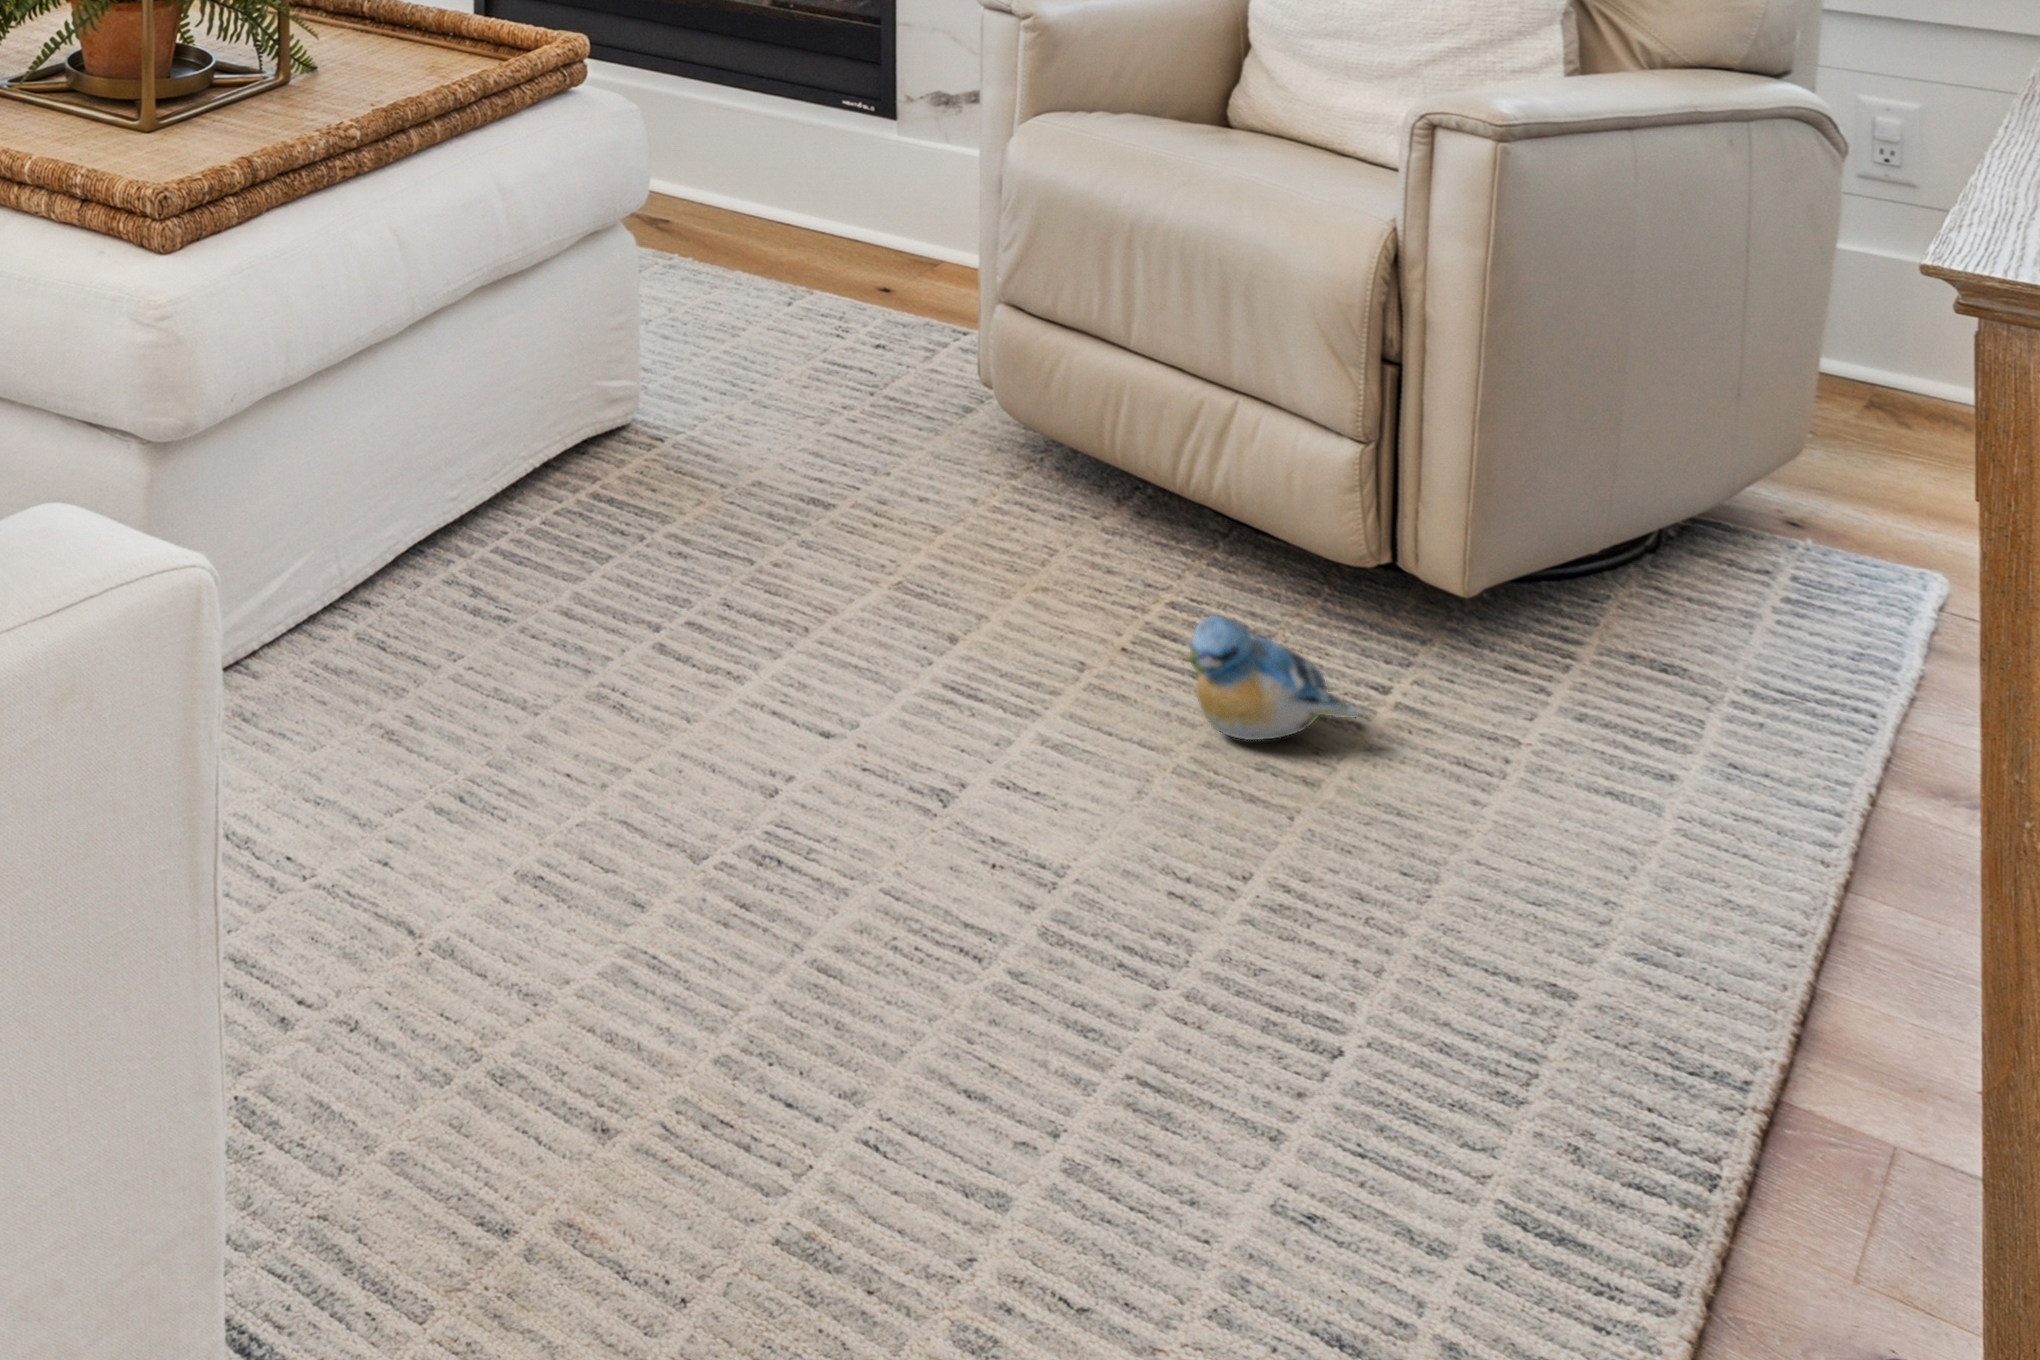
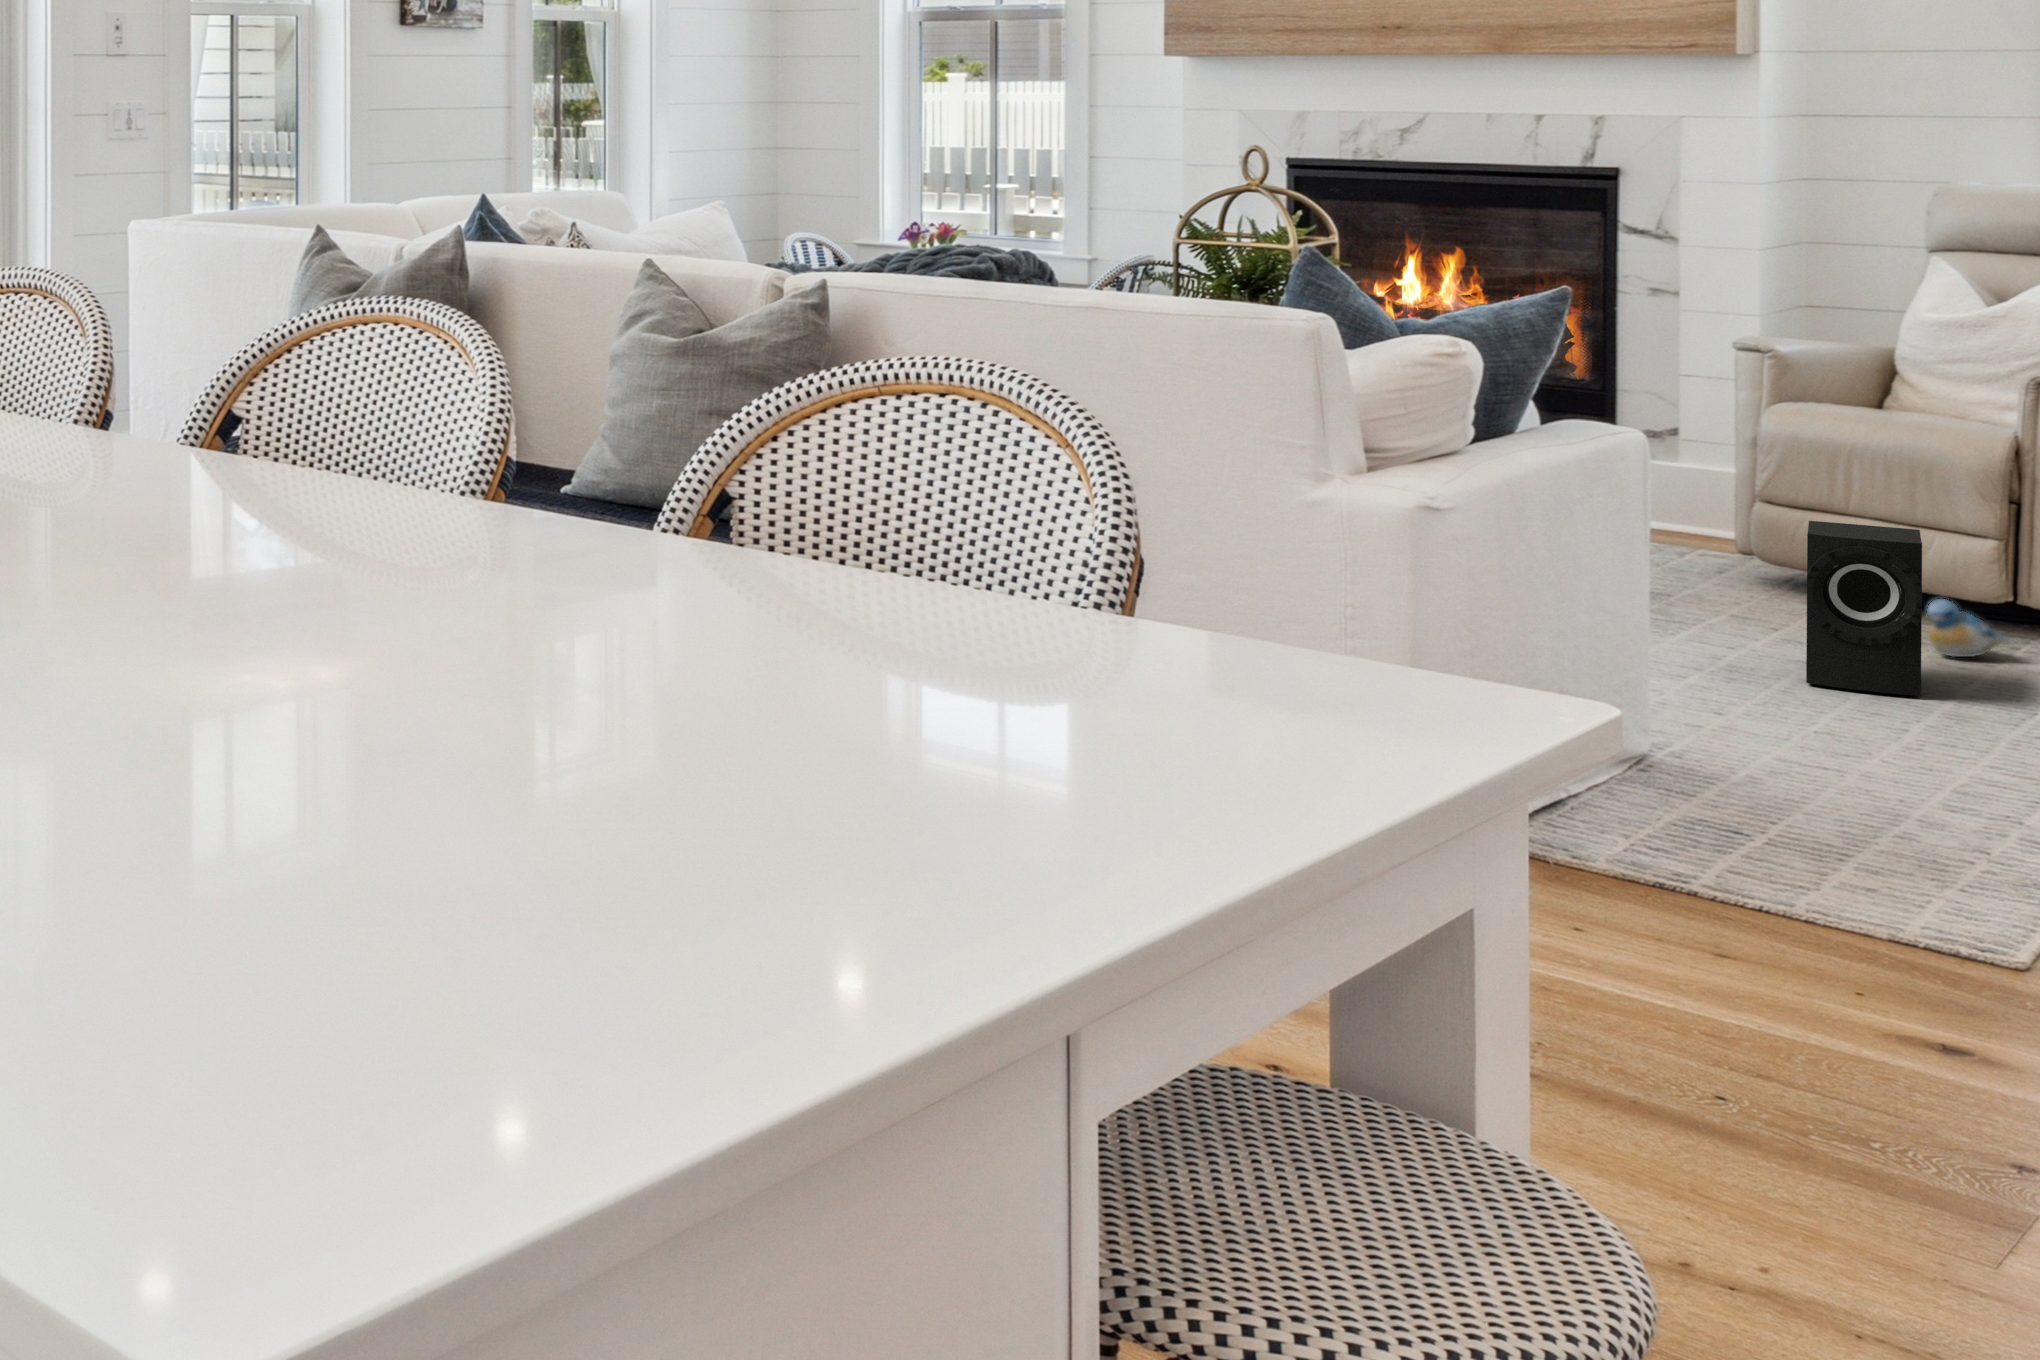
speaker: none [880,480,1139,956] -> present [1806,521,1922,696]

